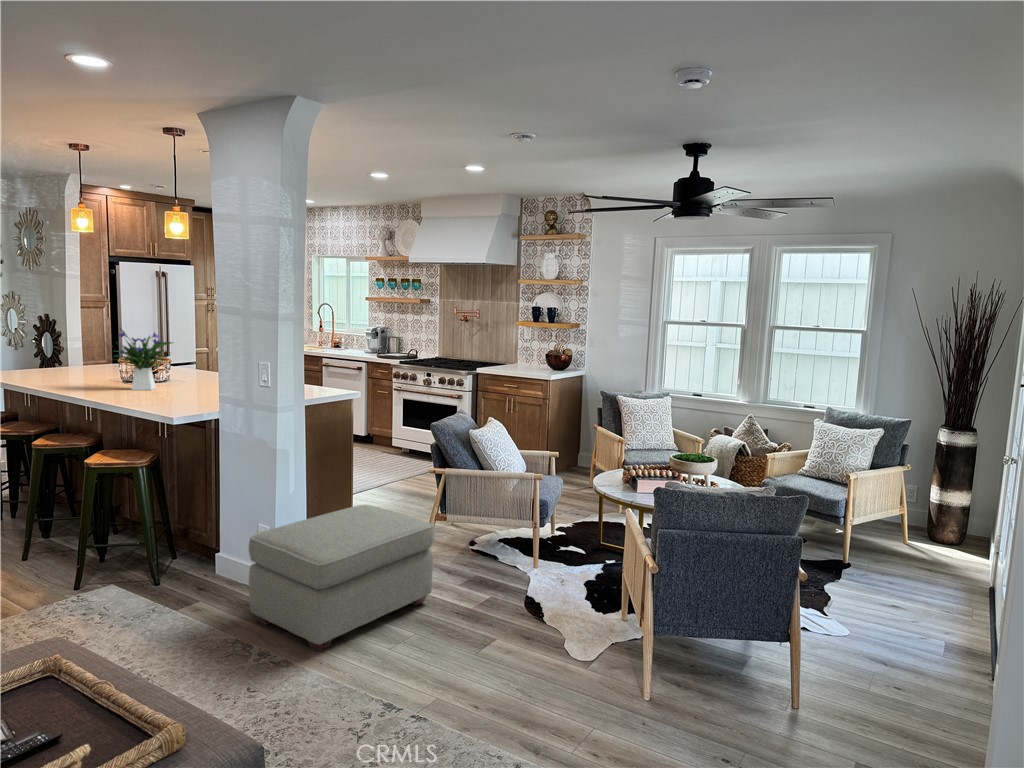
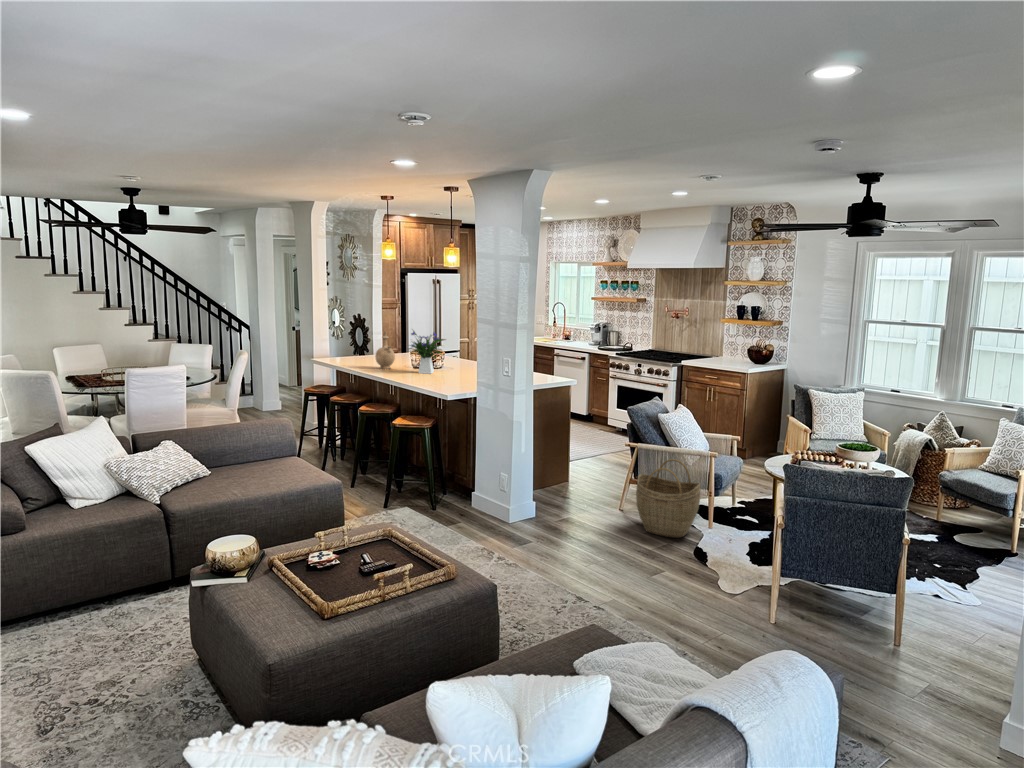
vase: none [63,332,95,386] -> present [375,331,395,369]
woven basket: none [445,486,525,587] -> present [636,459,700,538]
ottoman: present [249,505,434,651] -> none [493,466,624,563]

